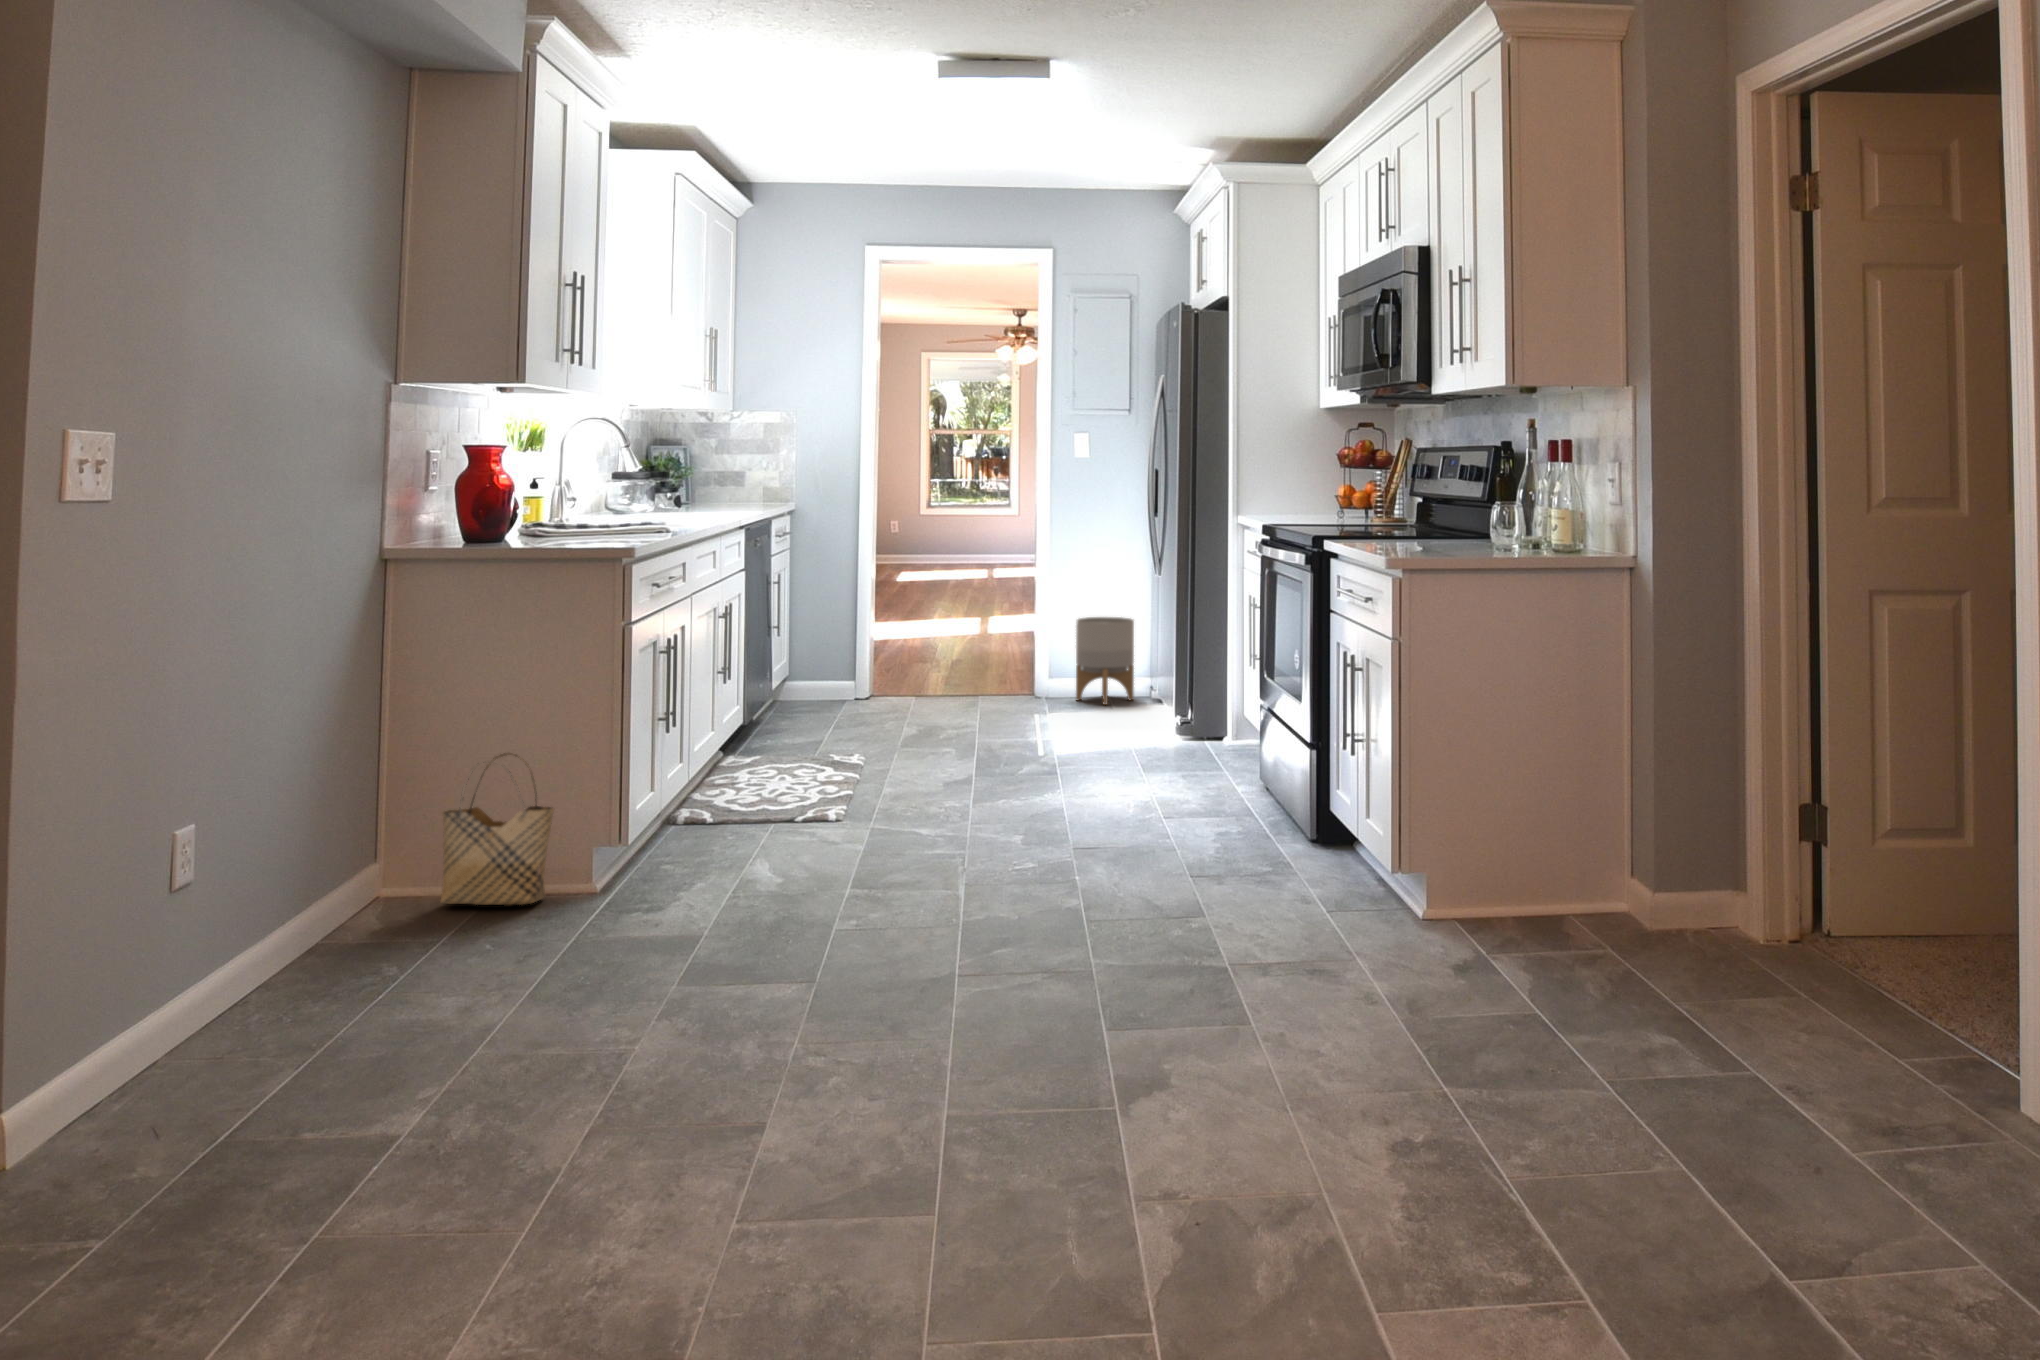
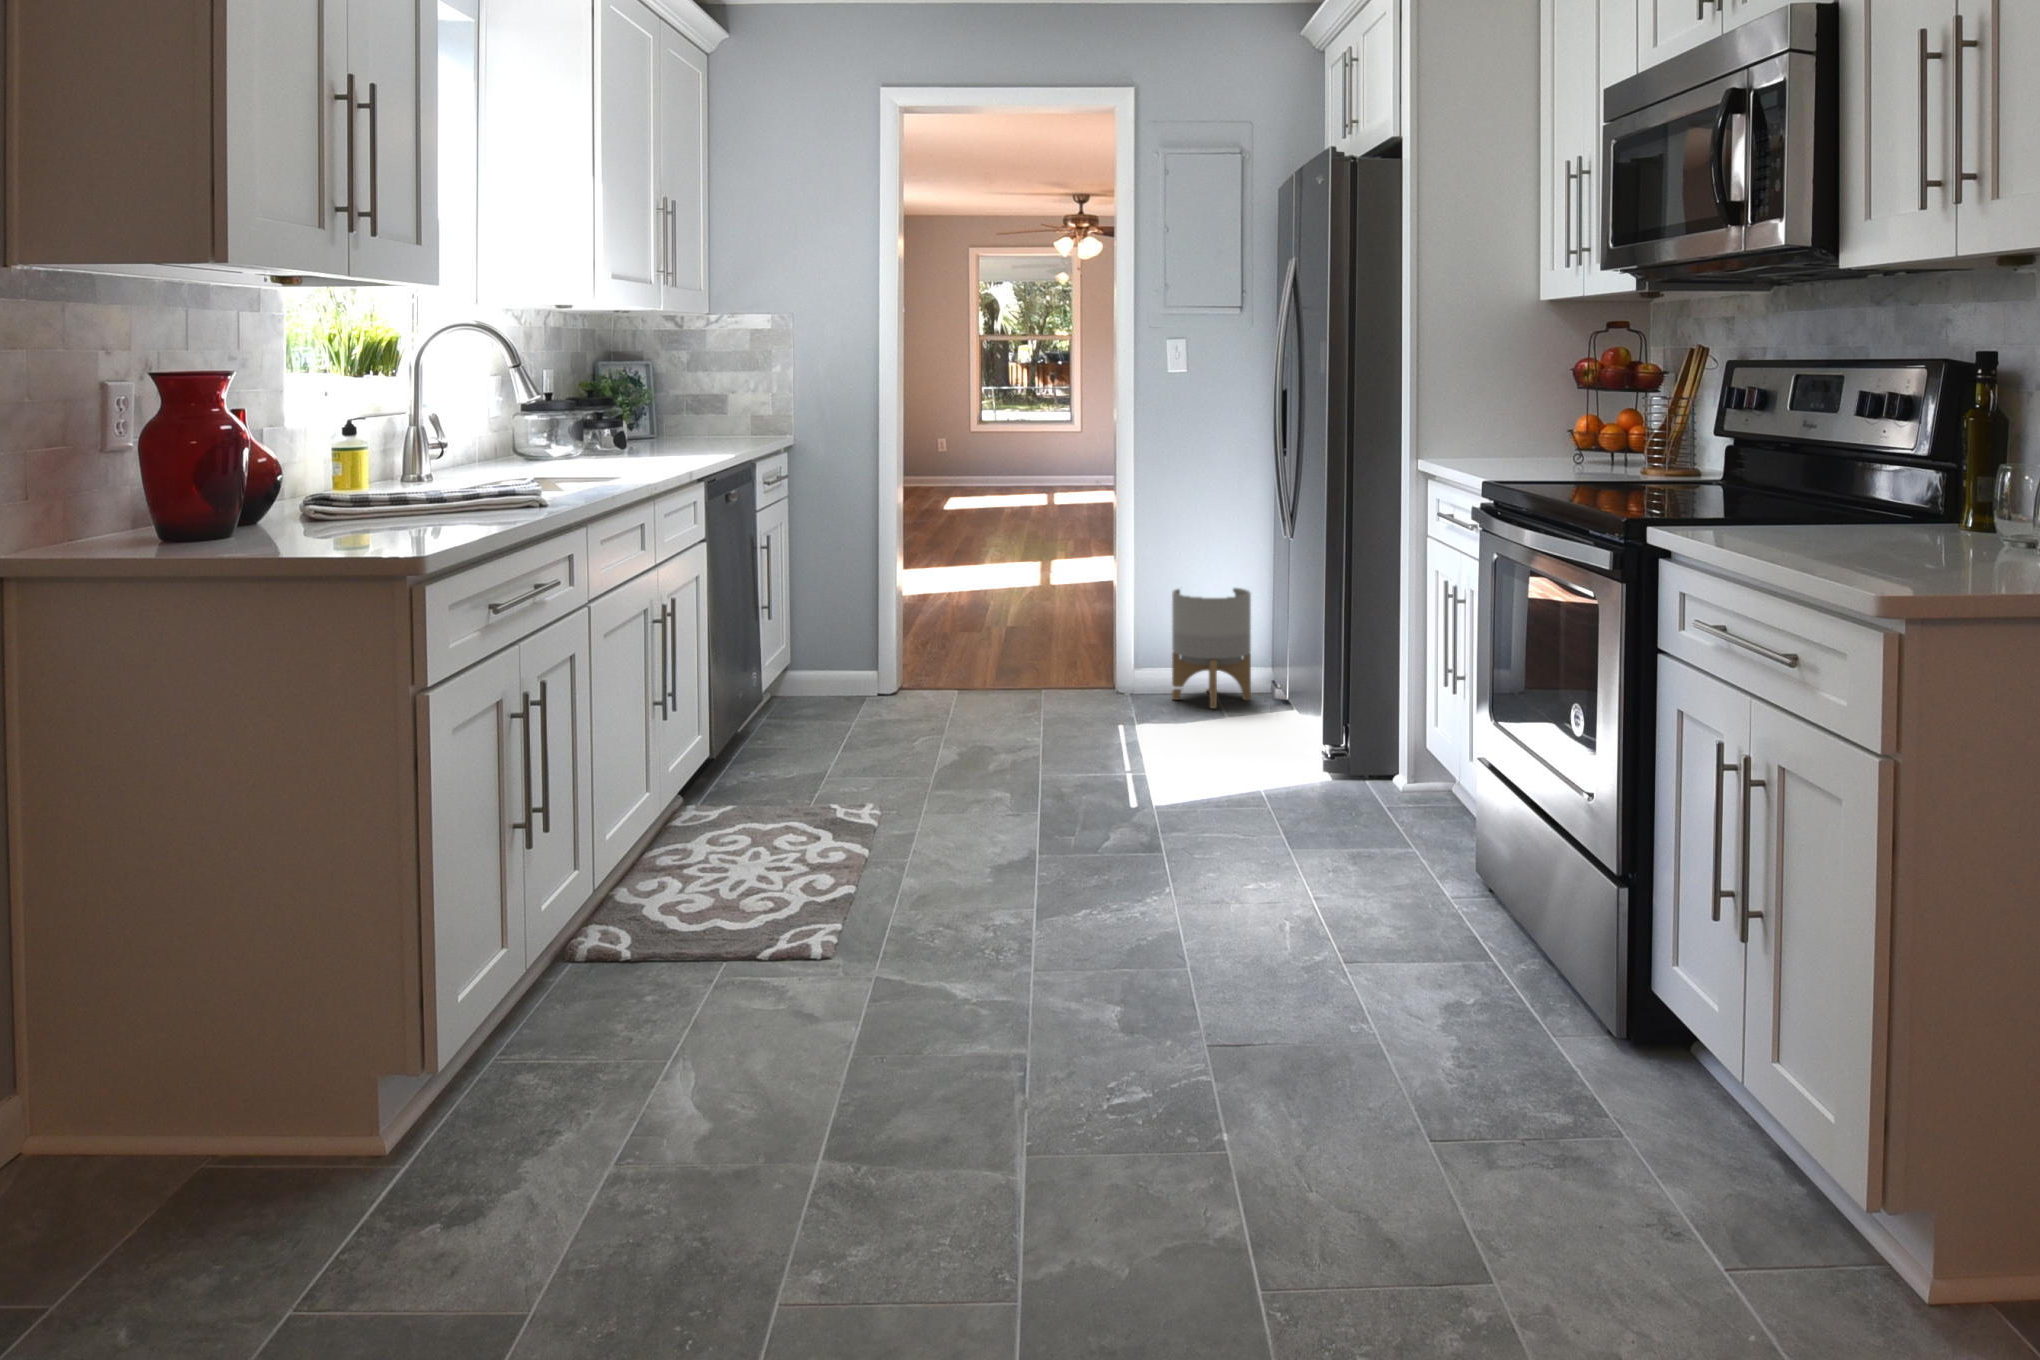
woven basket: present [440,753,554,905] -> none [90,915,299,1200]

